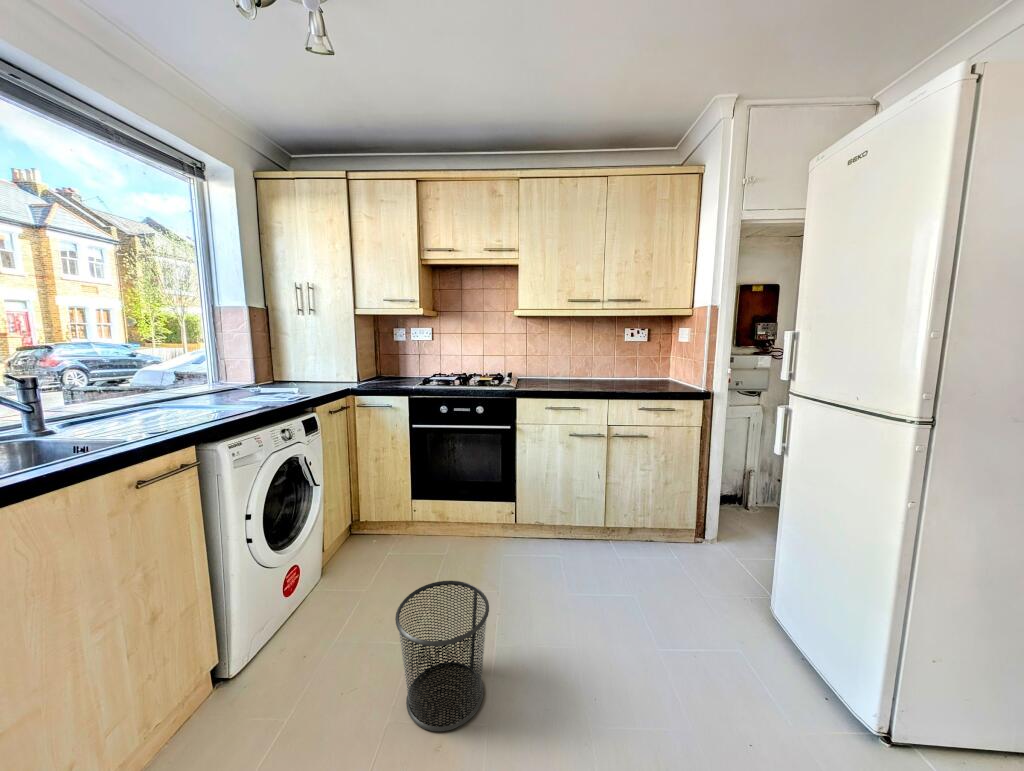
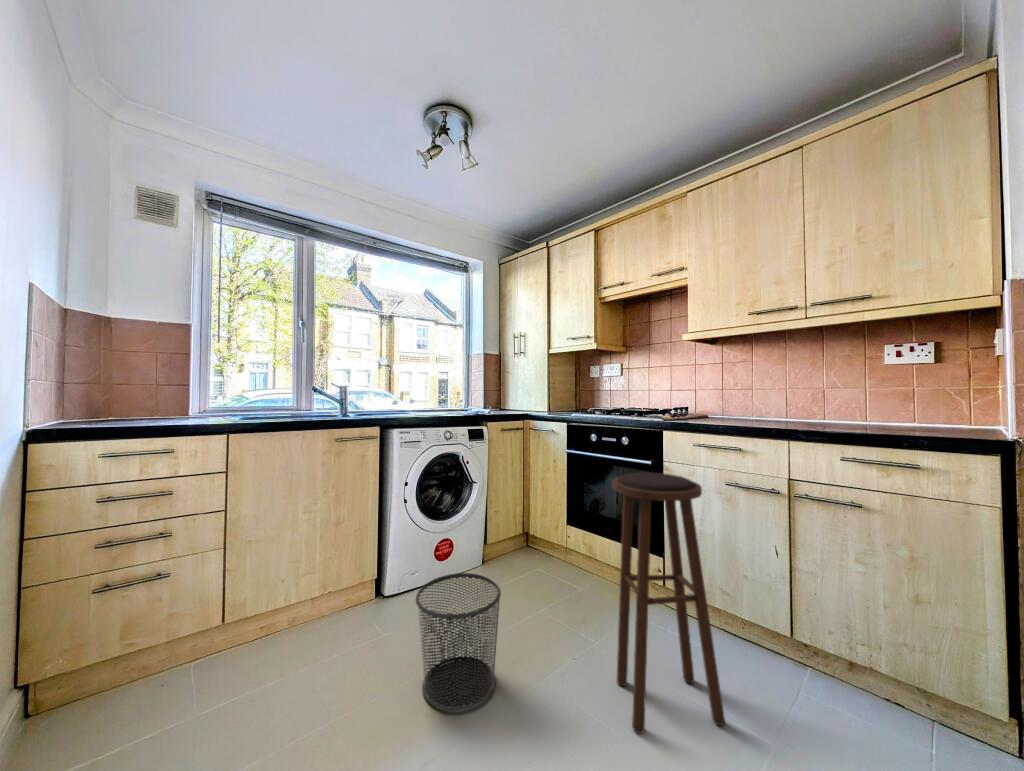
stool: none [546,439,616,634] -> present [612,472,725,734]

